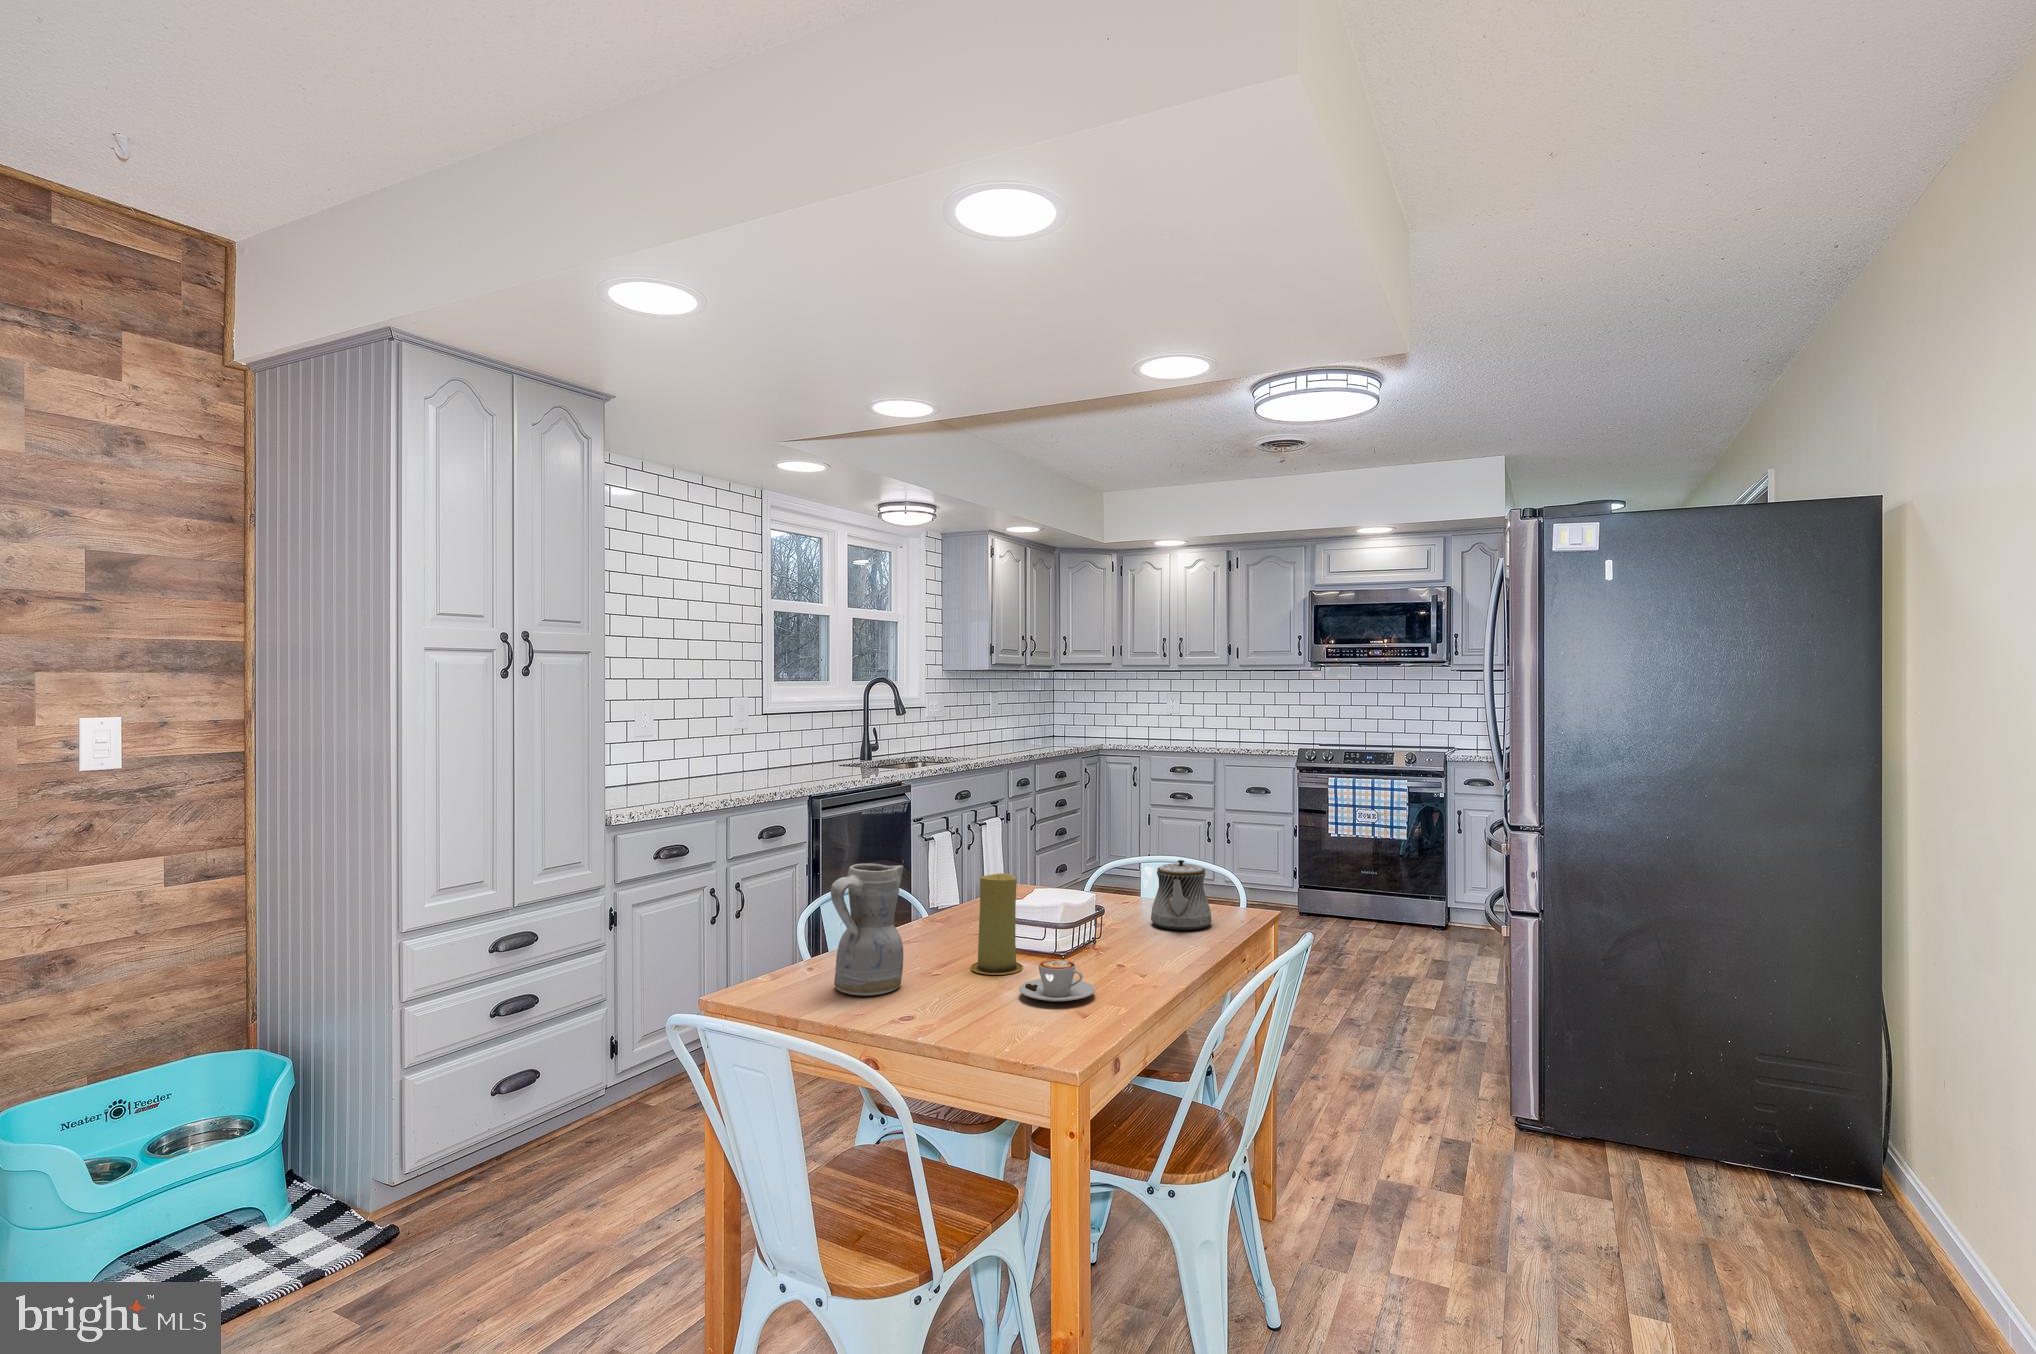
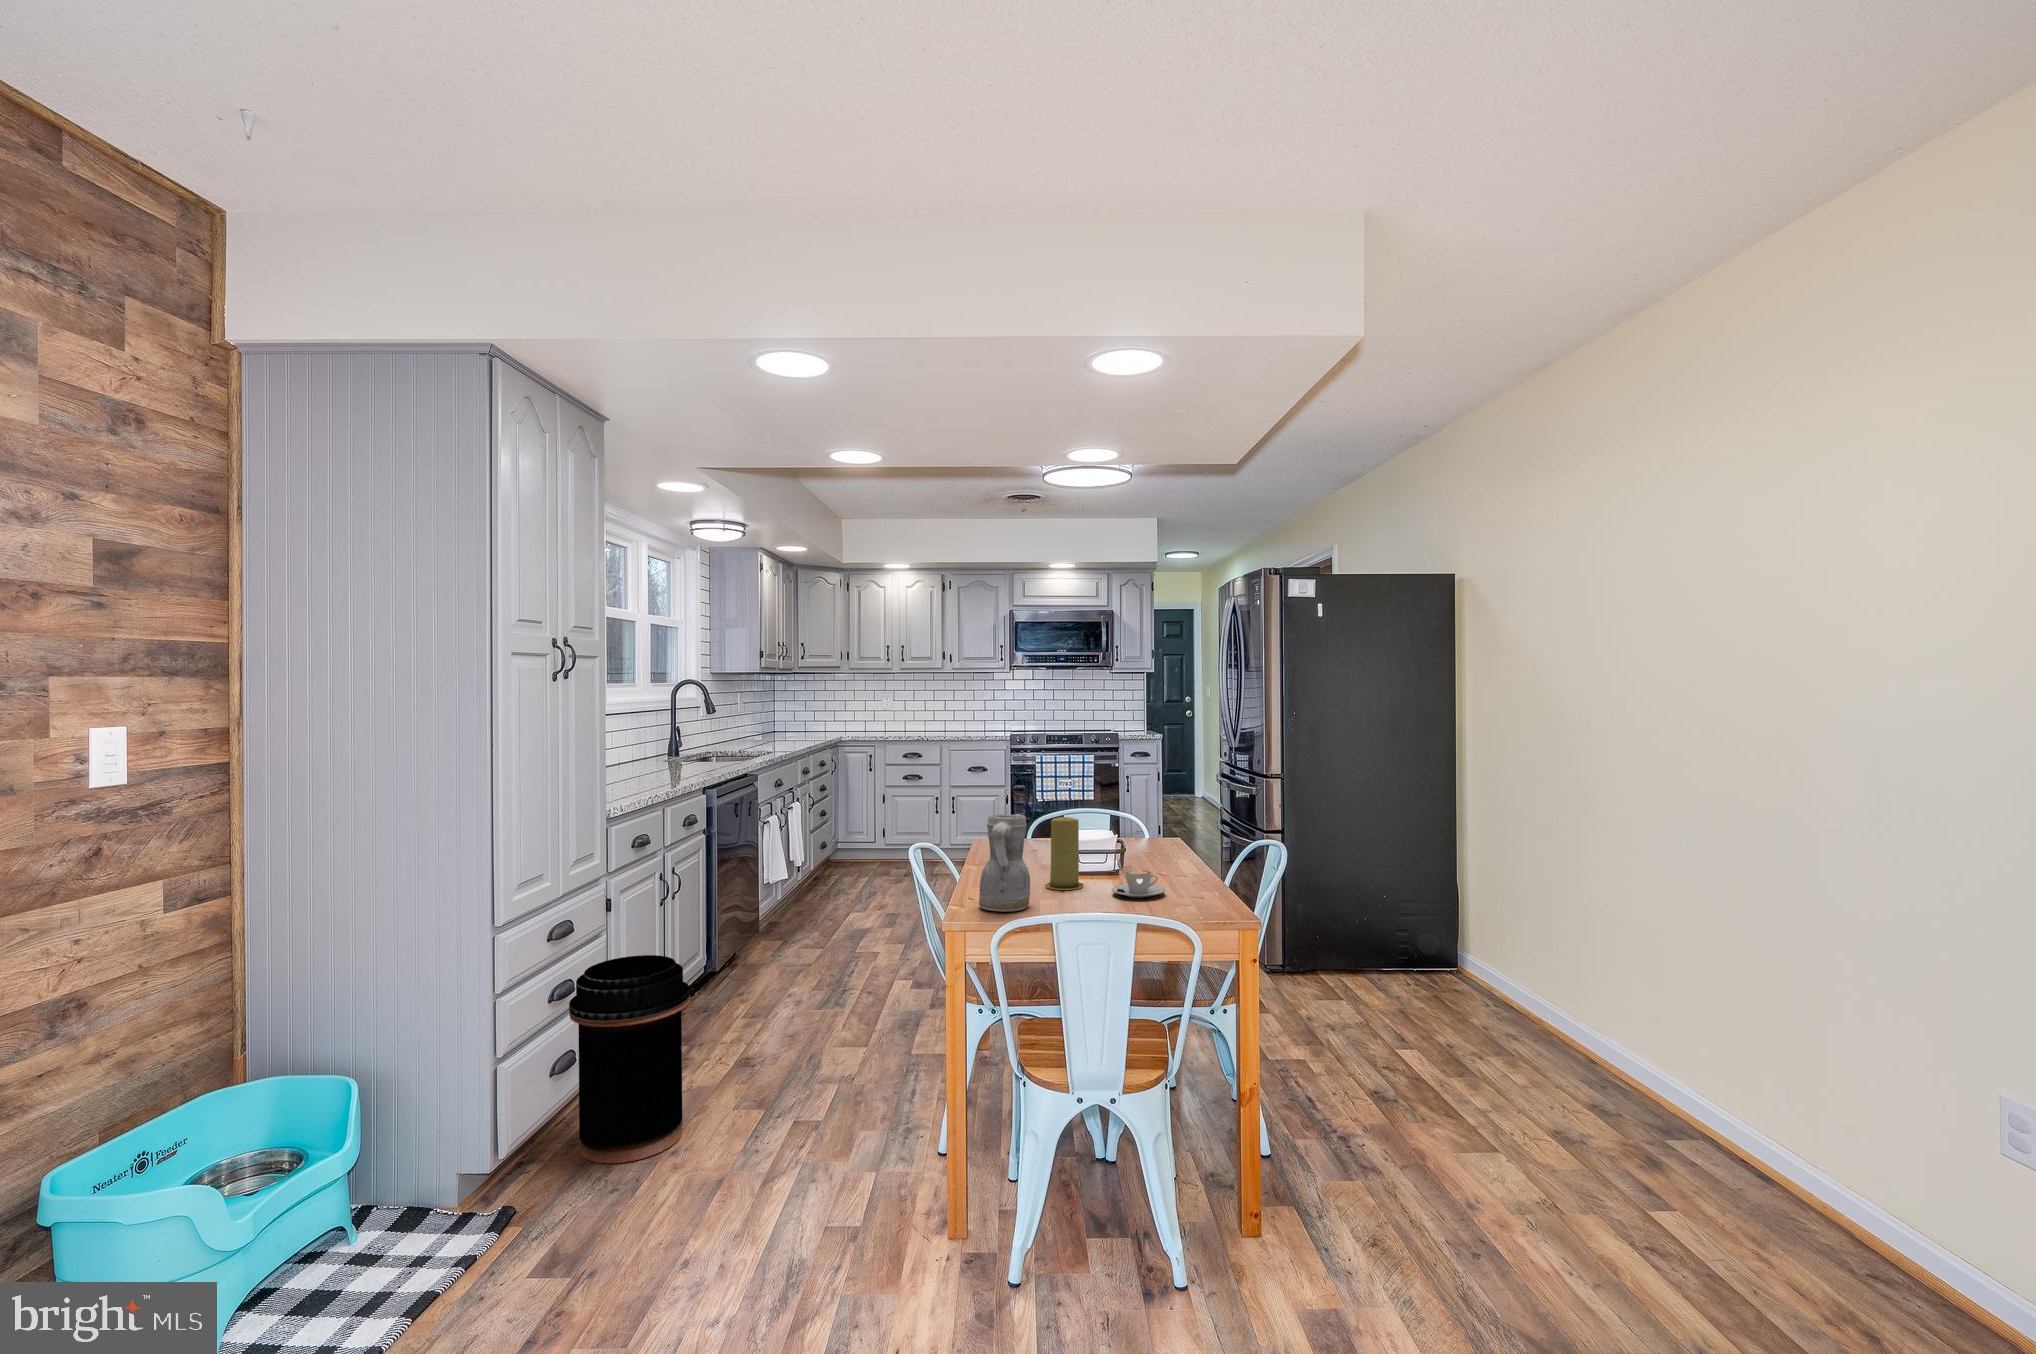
teapot: present [1151,860,1212,930] -> none [1104,804,1147,853]
trash can: none [504,979,636,1204] -> present [569,955,690,1163]

